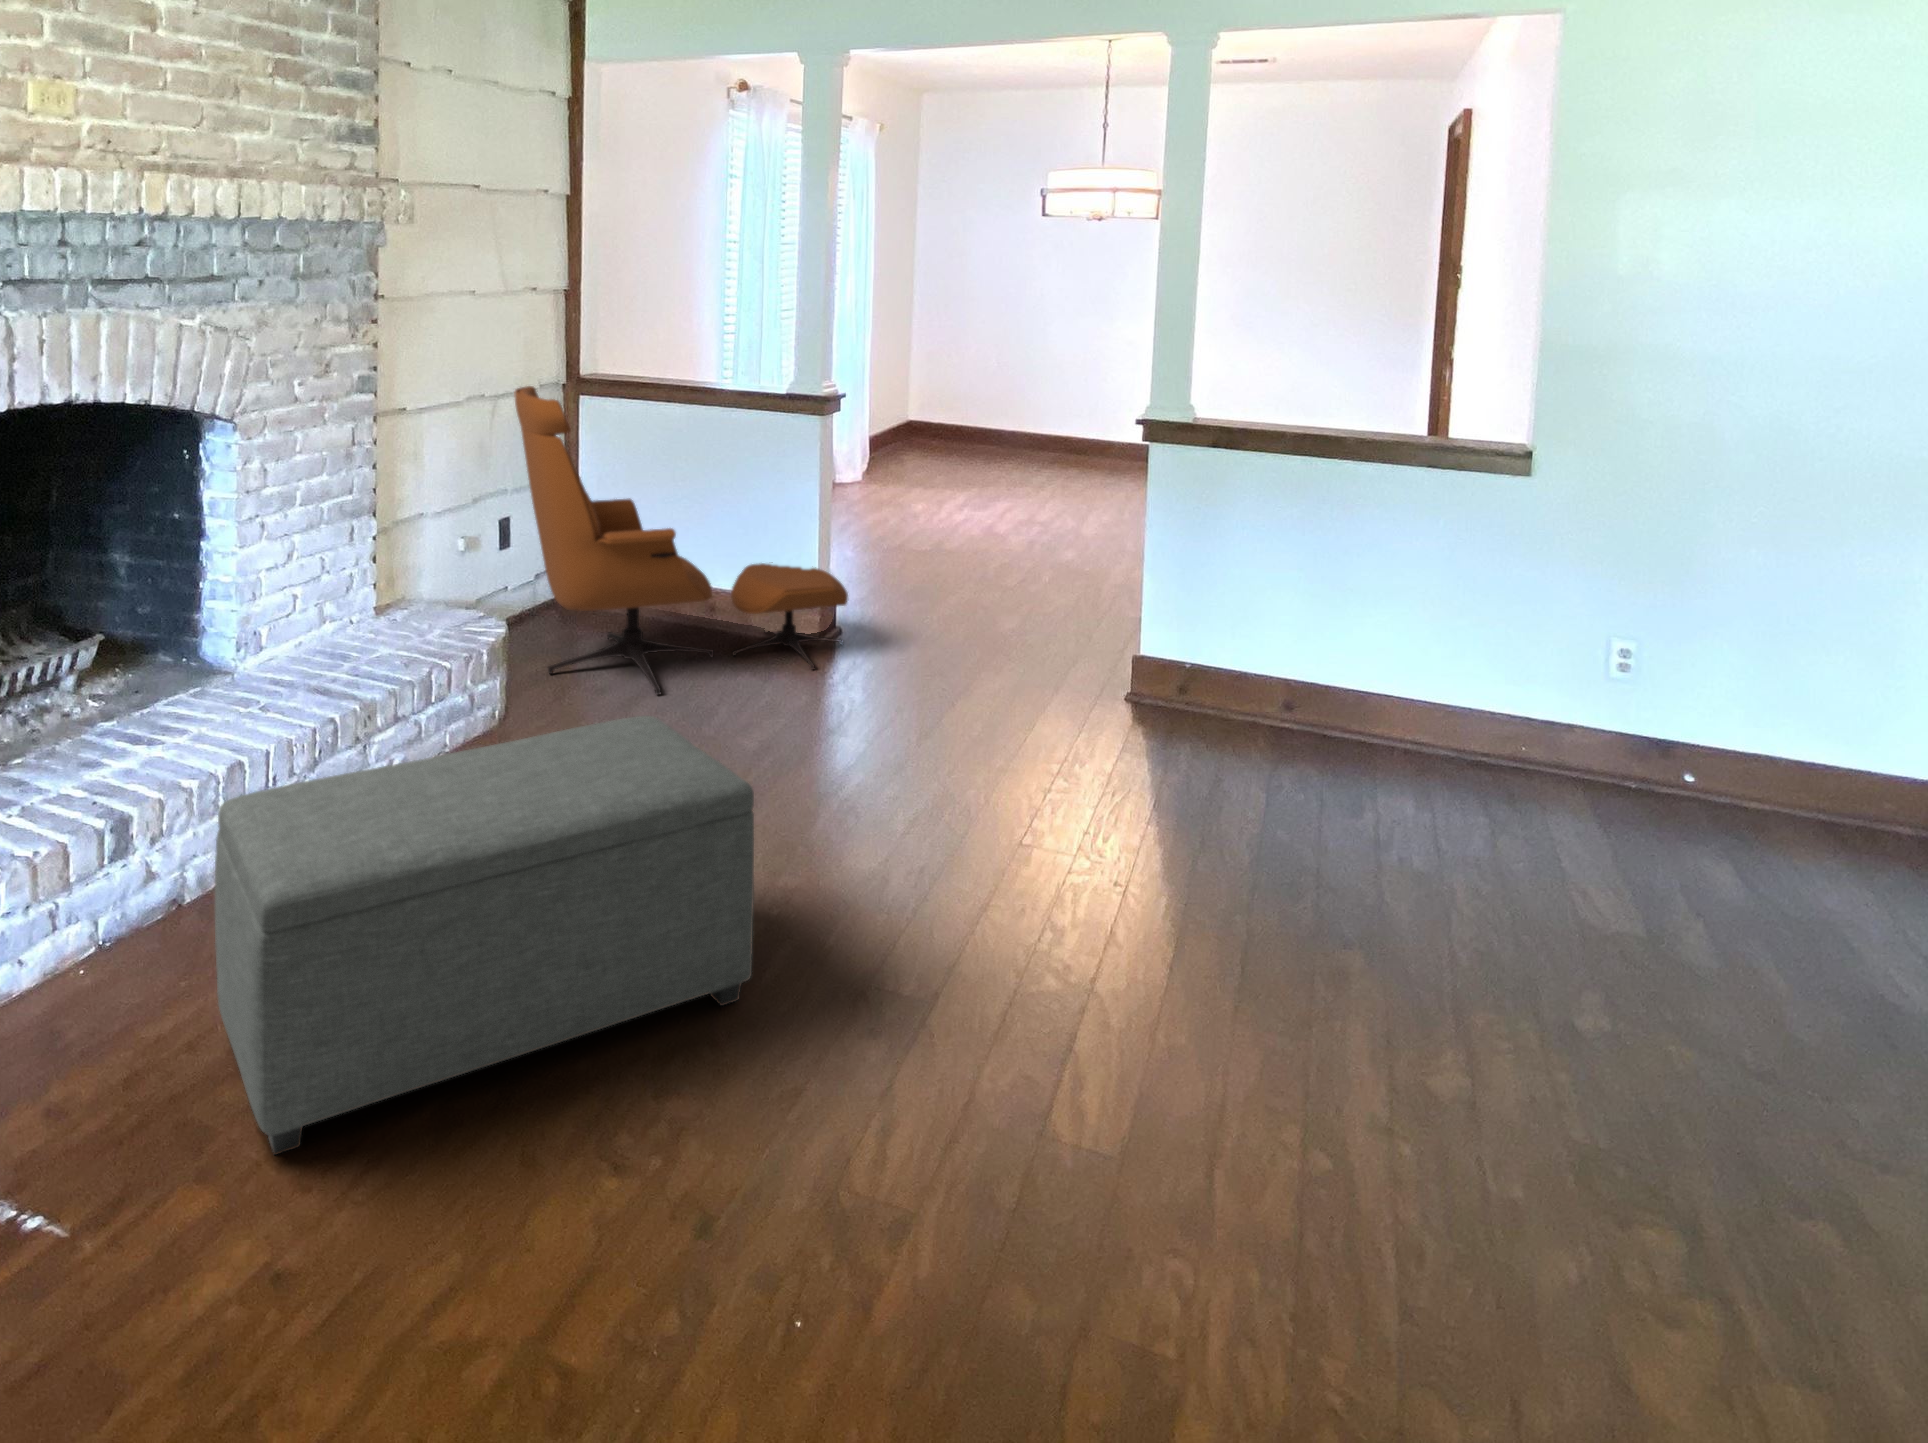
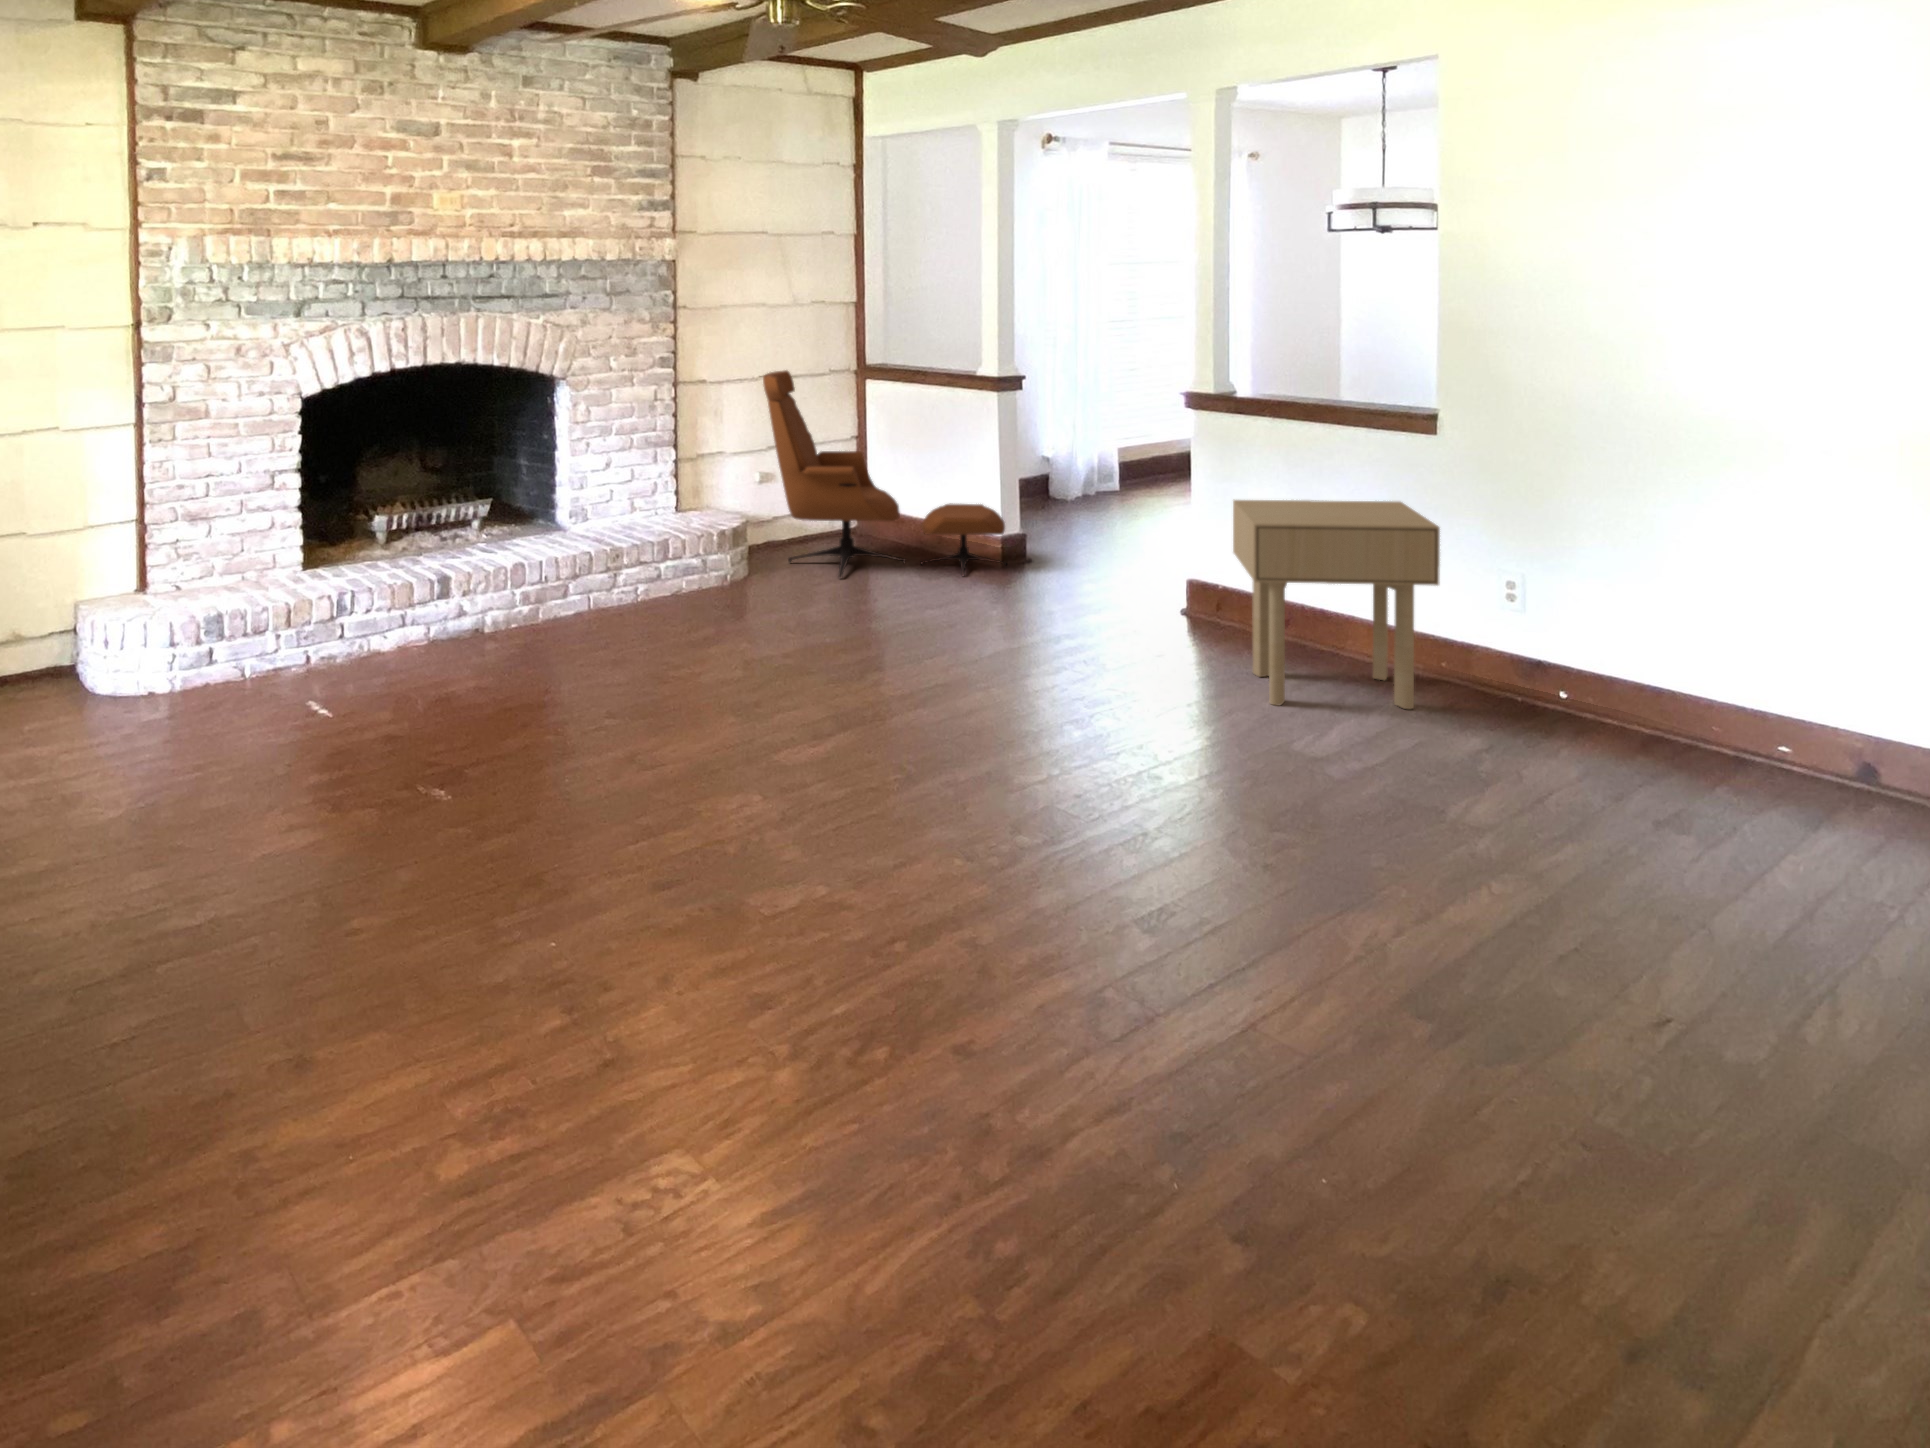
side table: none [1353,545,1675,846] -> present [1233,500,1440,709]
ottoman: present [215,716,754,1154] -> none [419,546,699,706]

